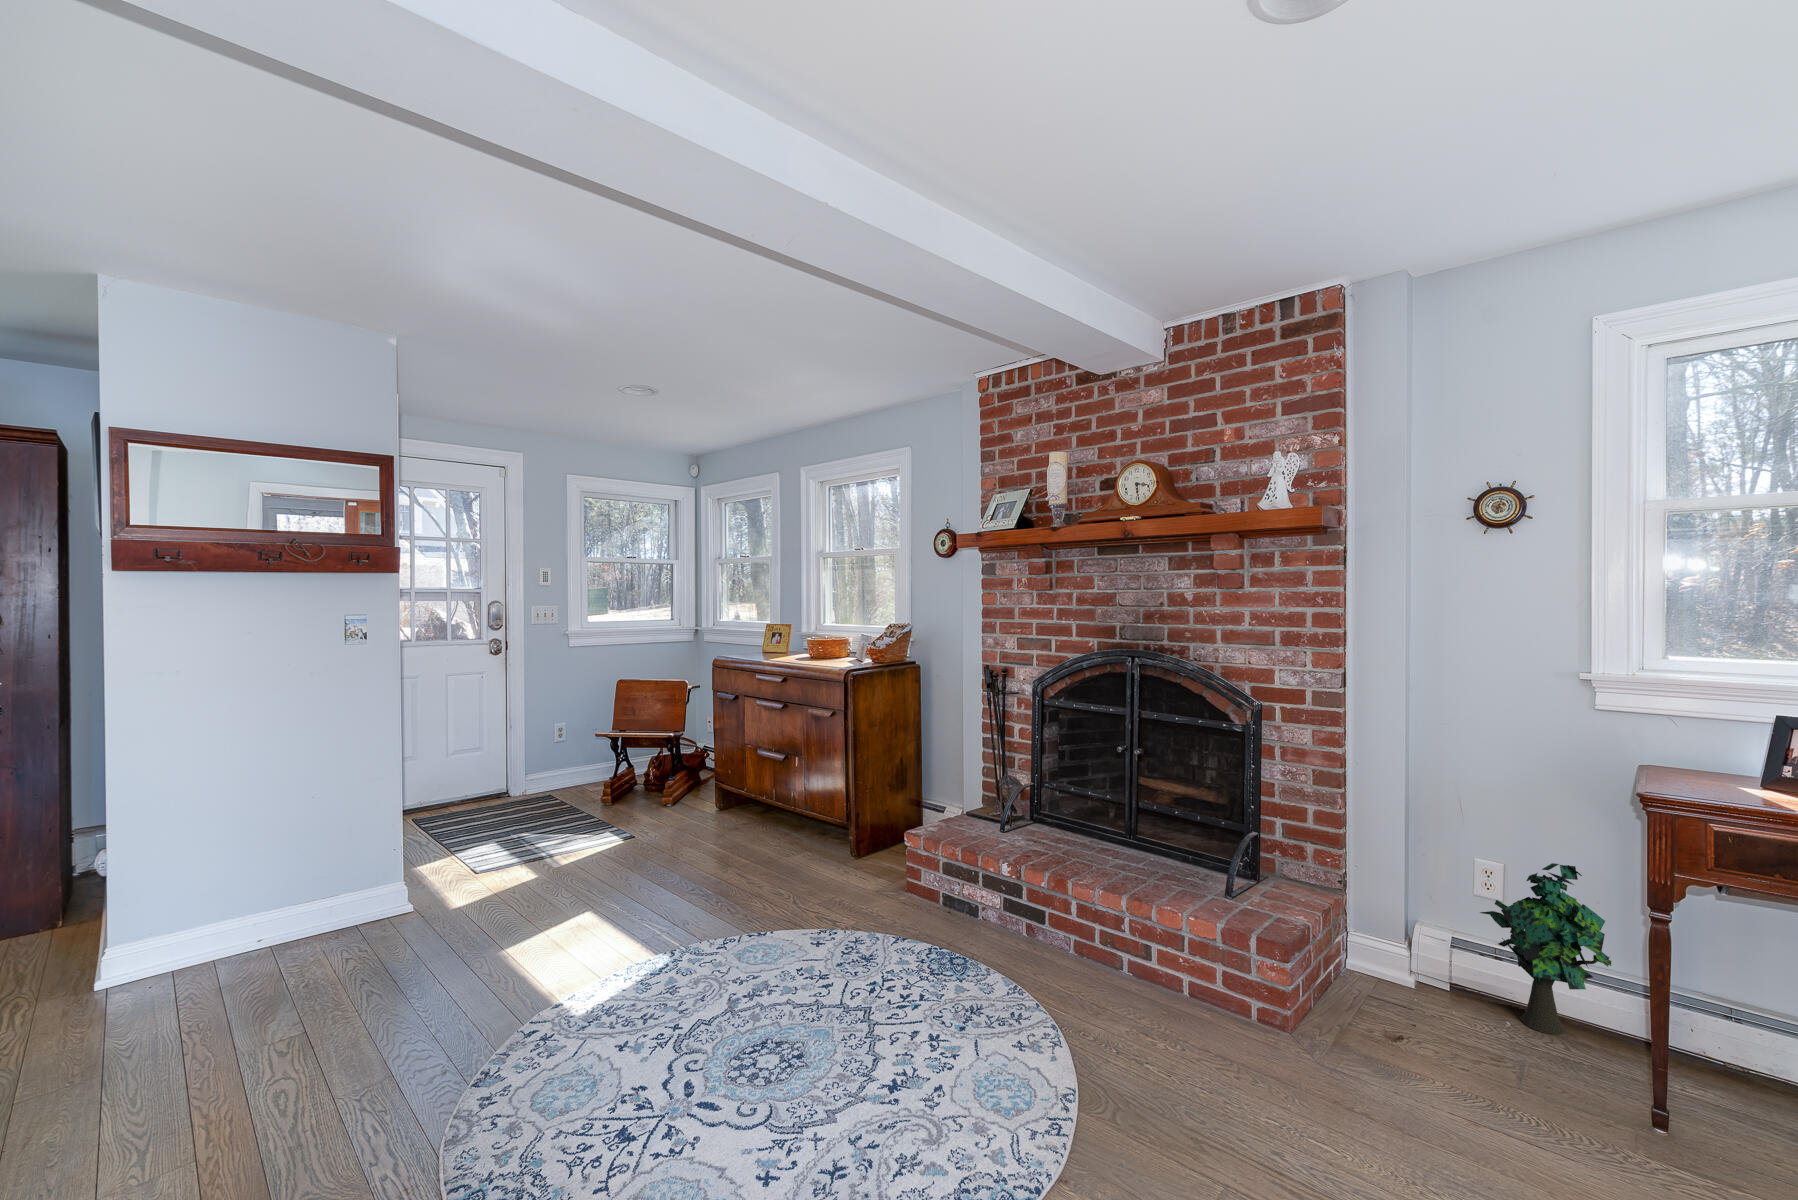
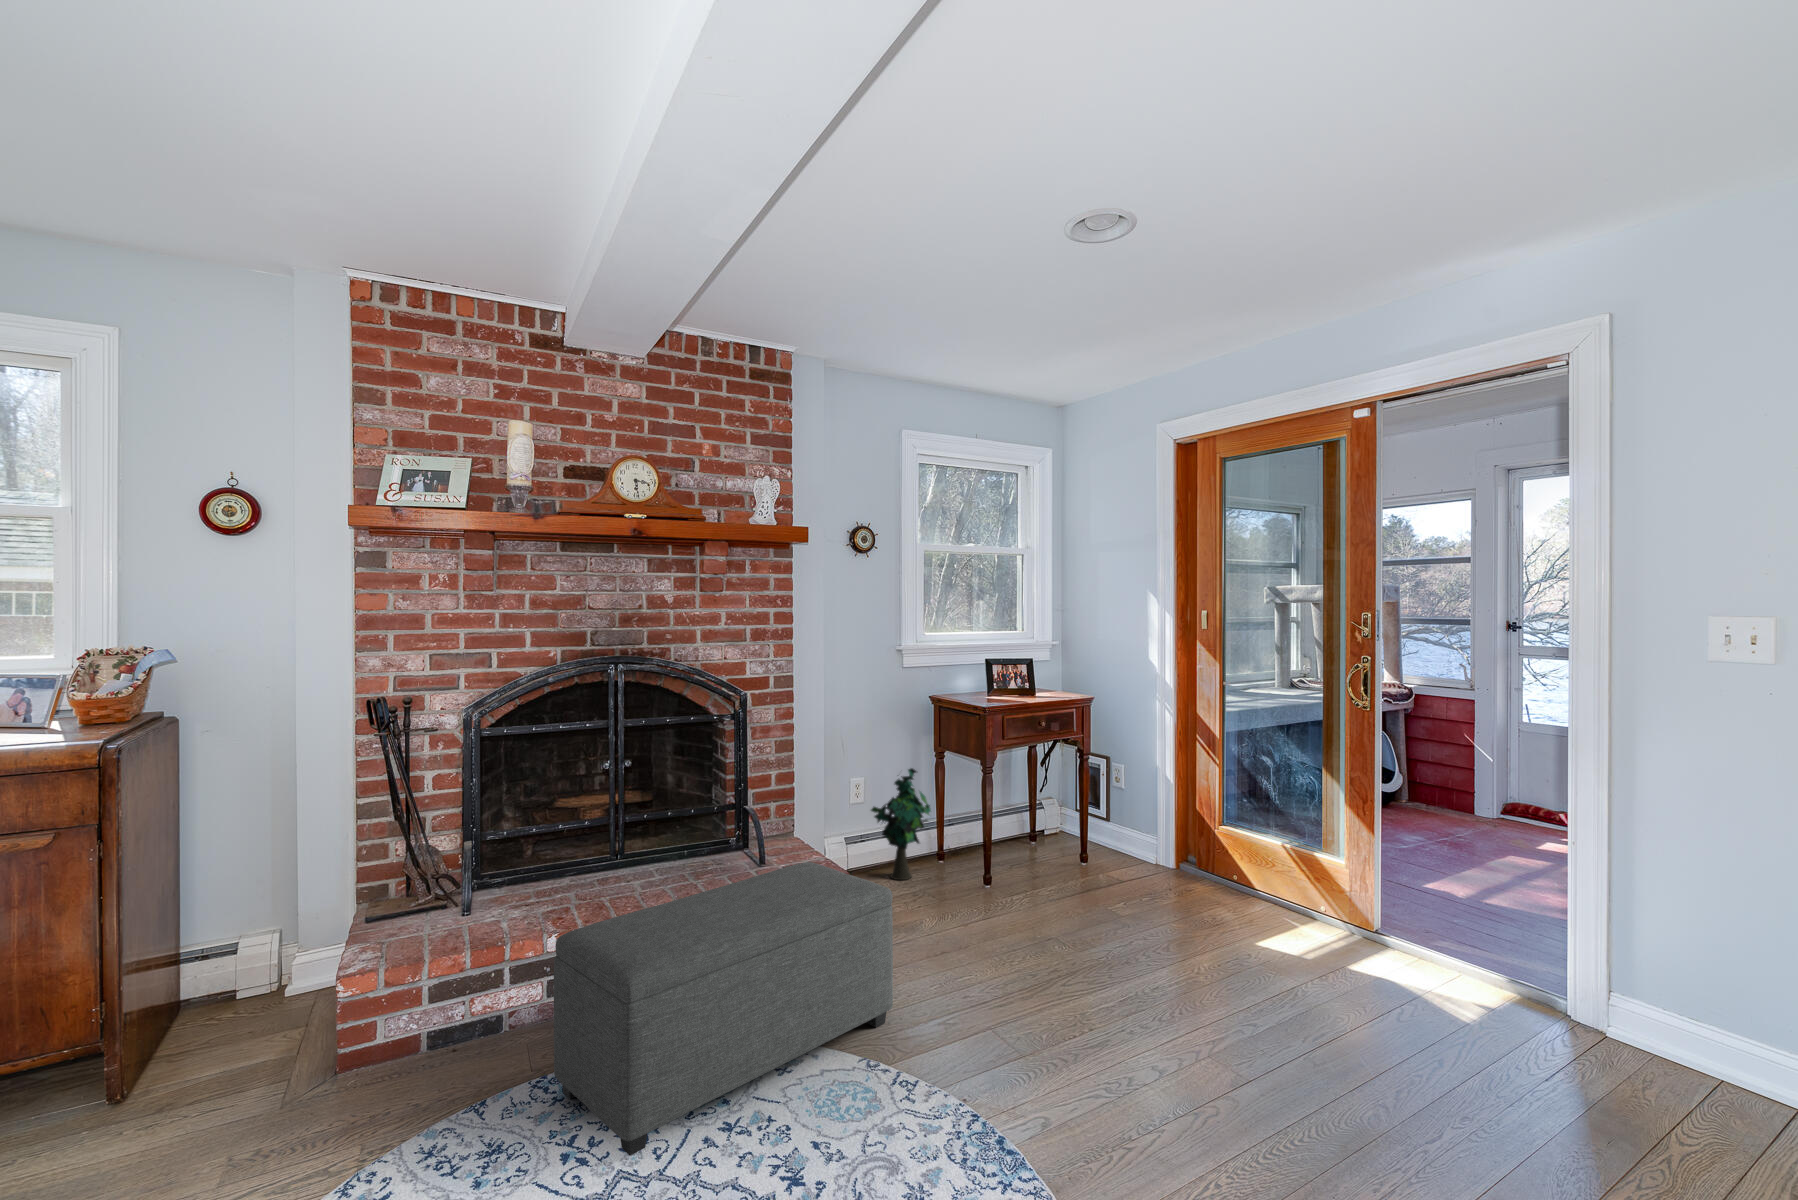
ottoman: none [865,855,1180,1106] -> present [554,862,893,1156]

